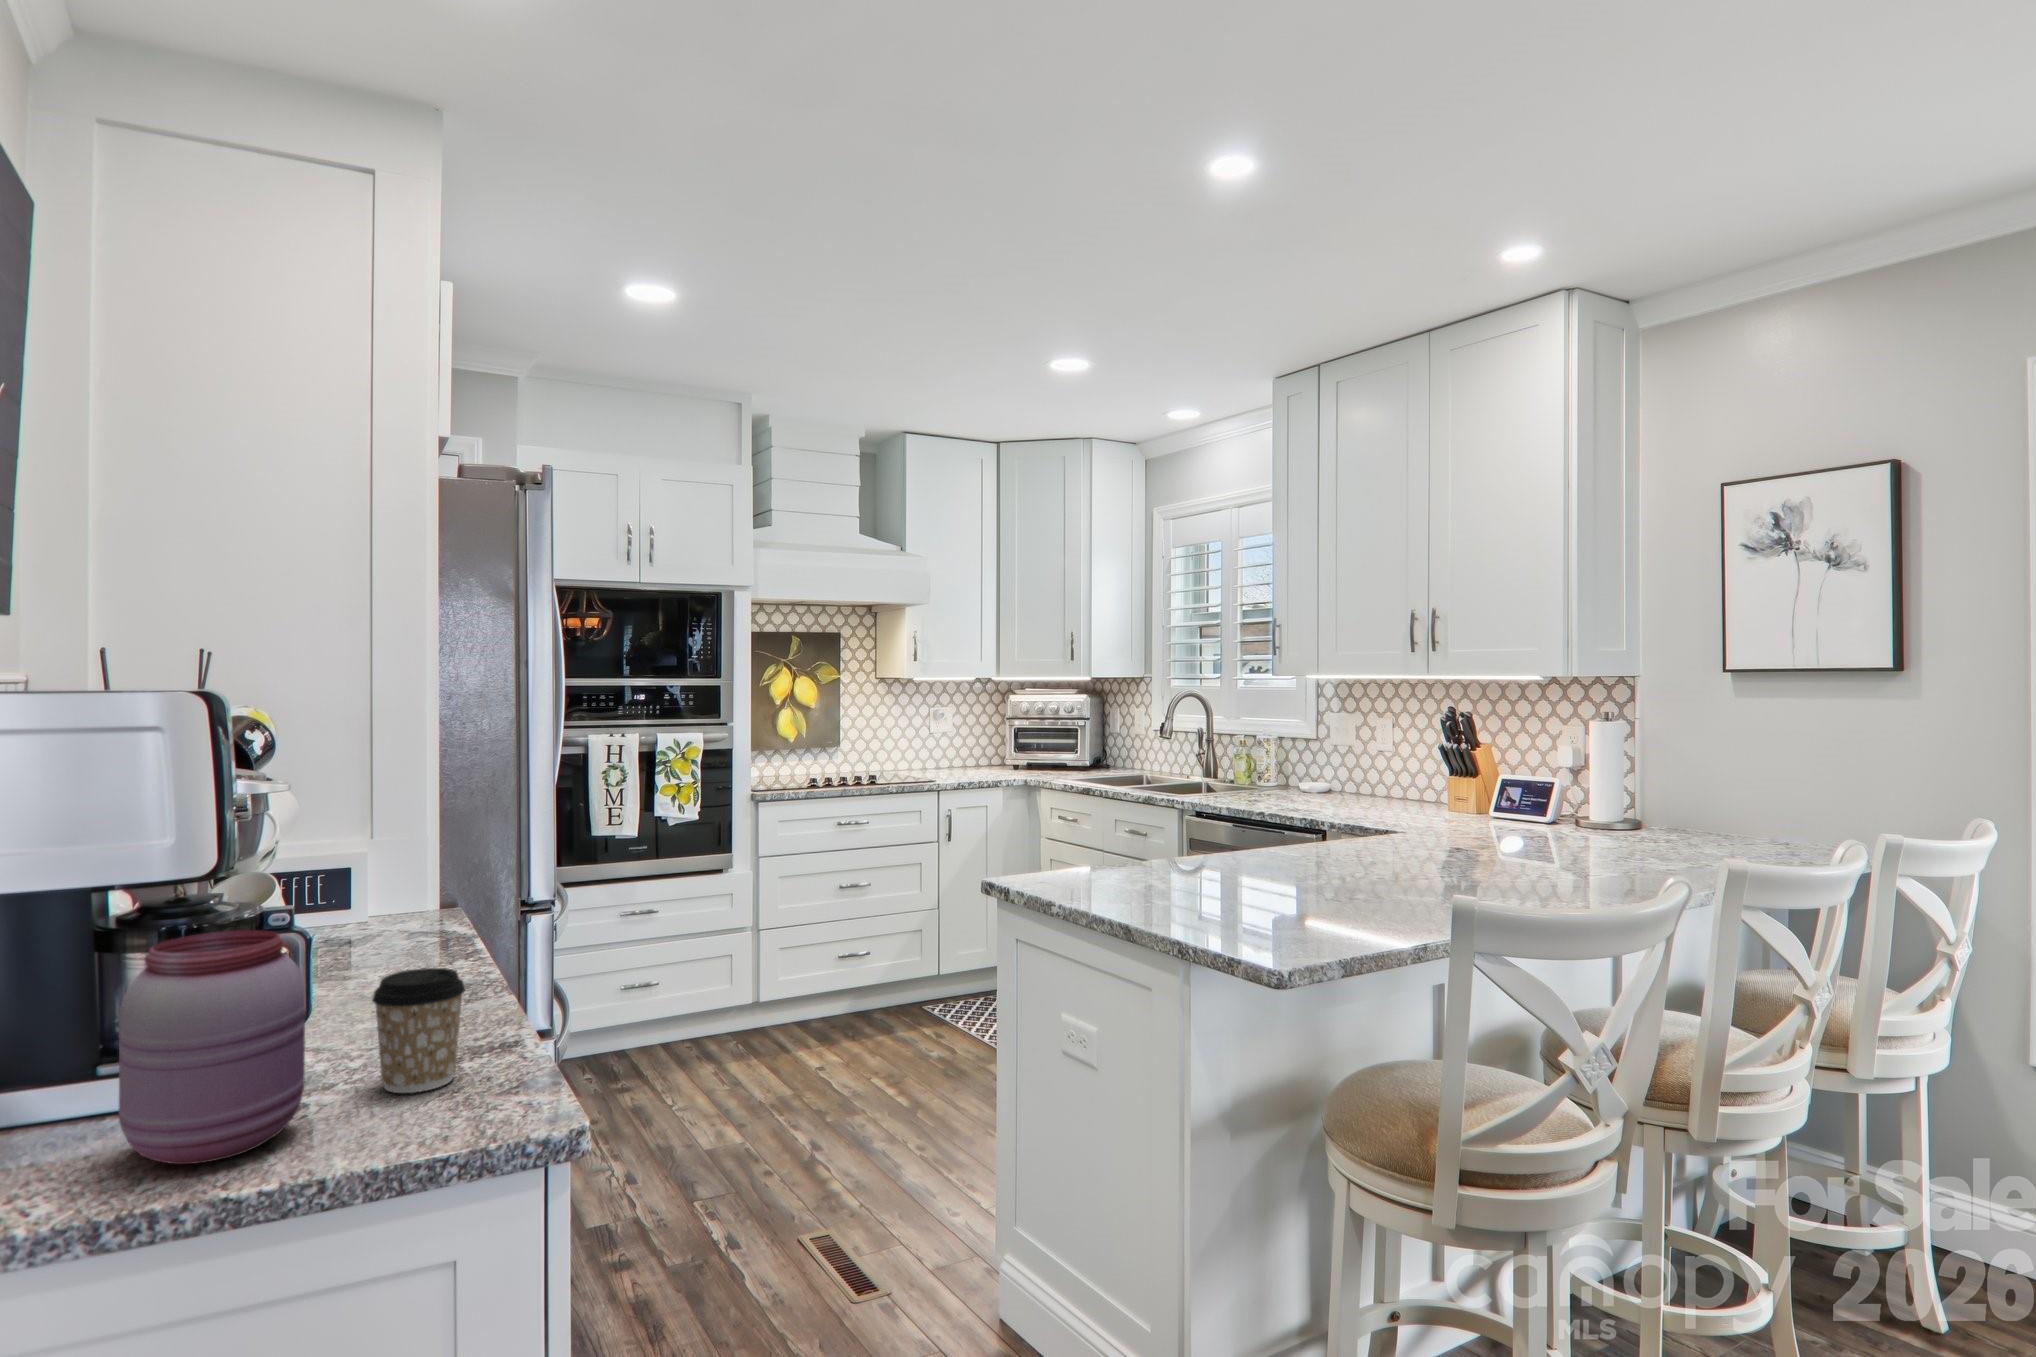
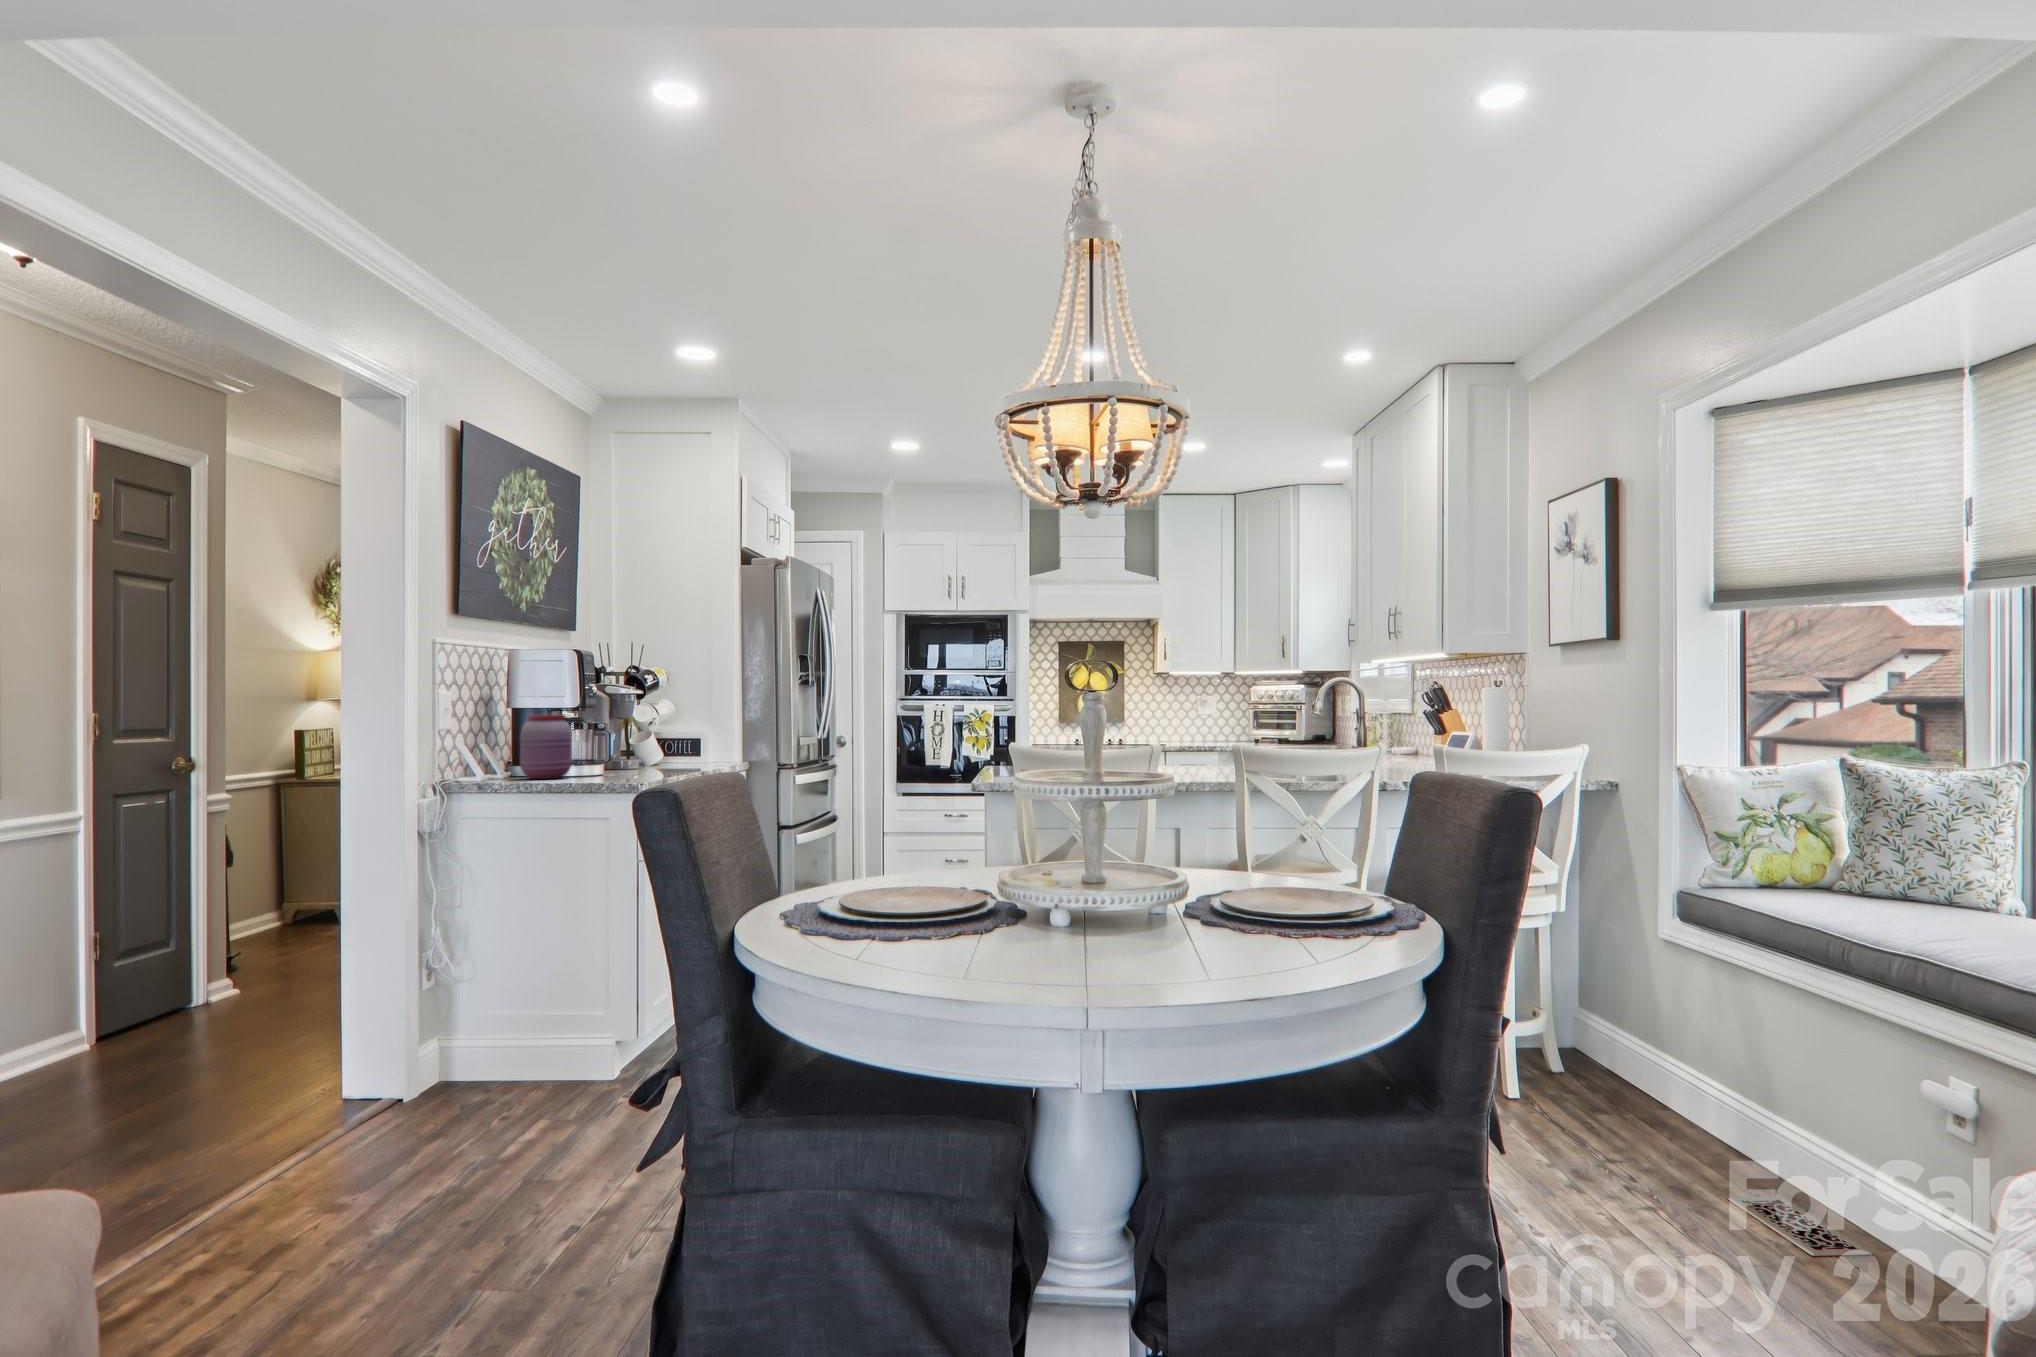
coffee cup: present [372,968,466,1093] -> none [599,739,630,777]

